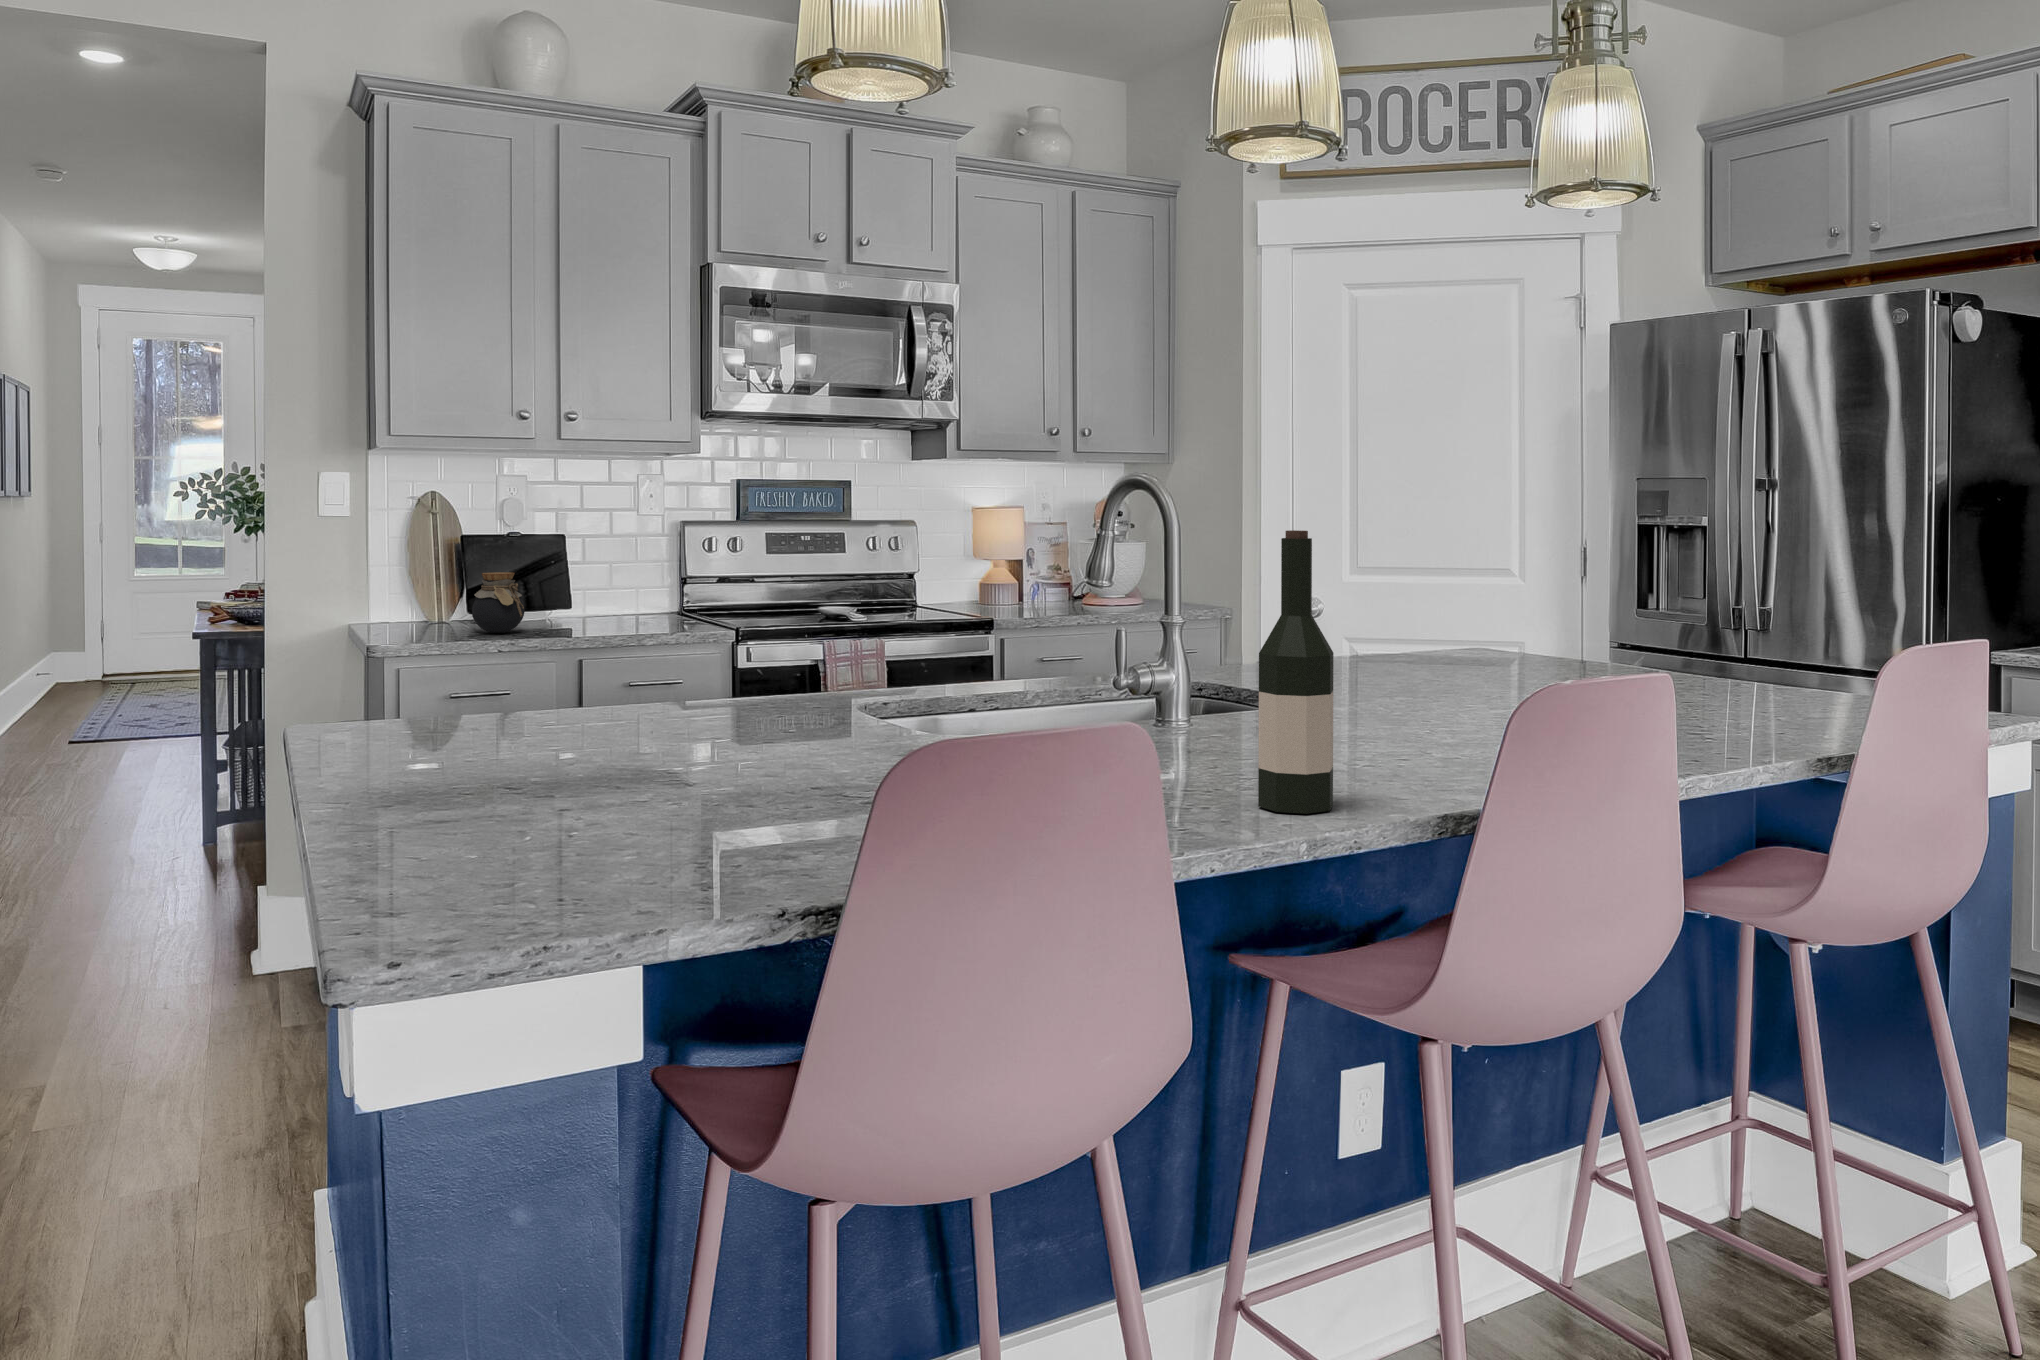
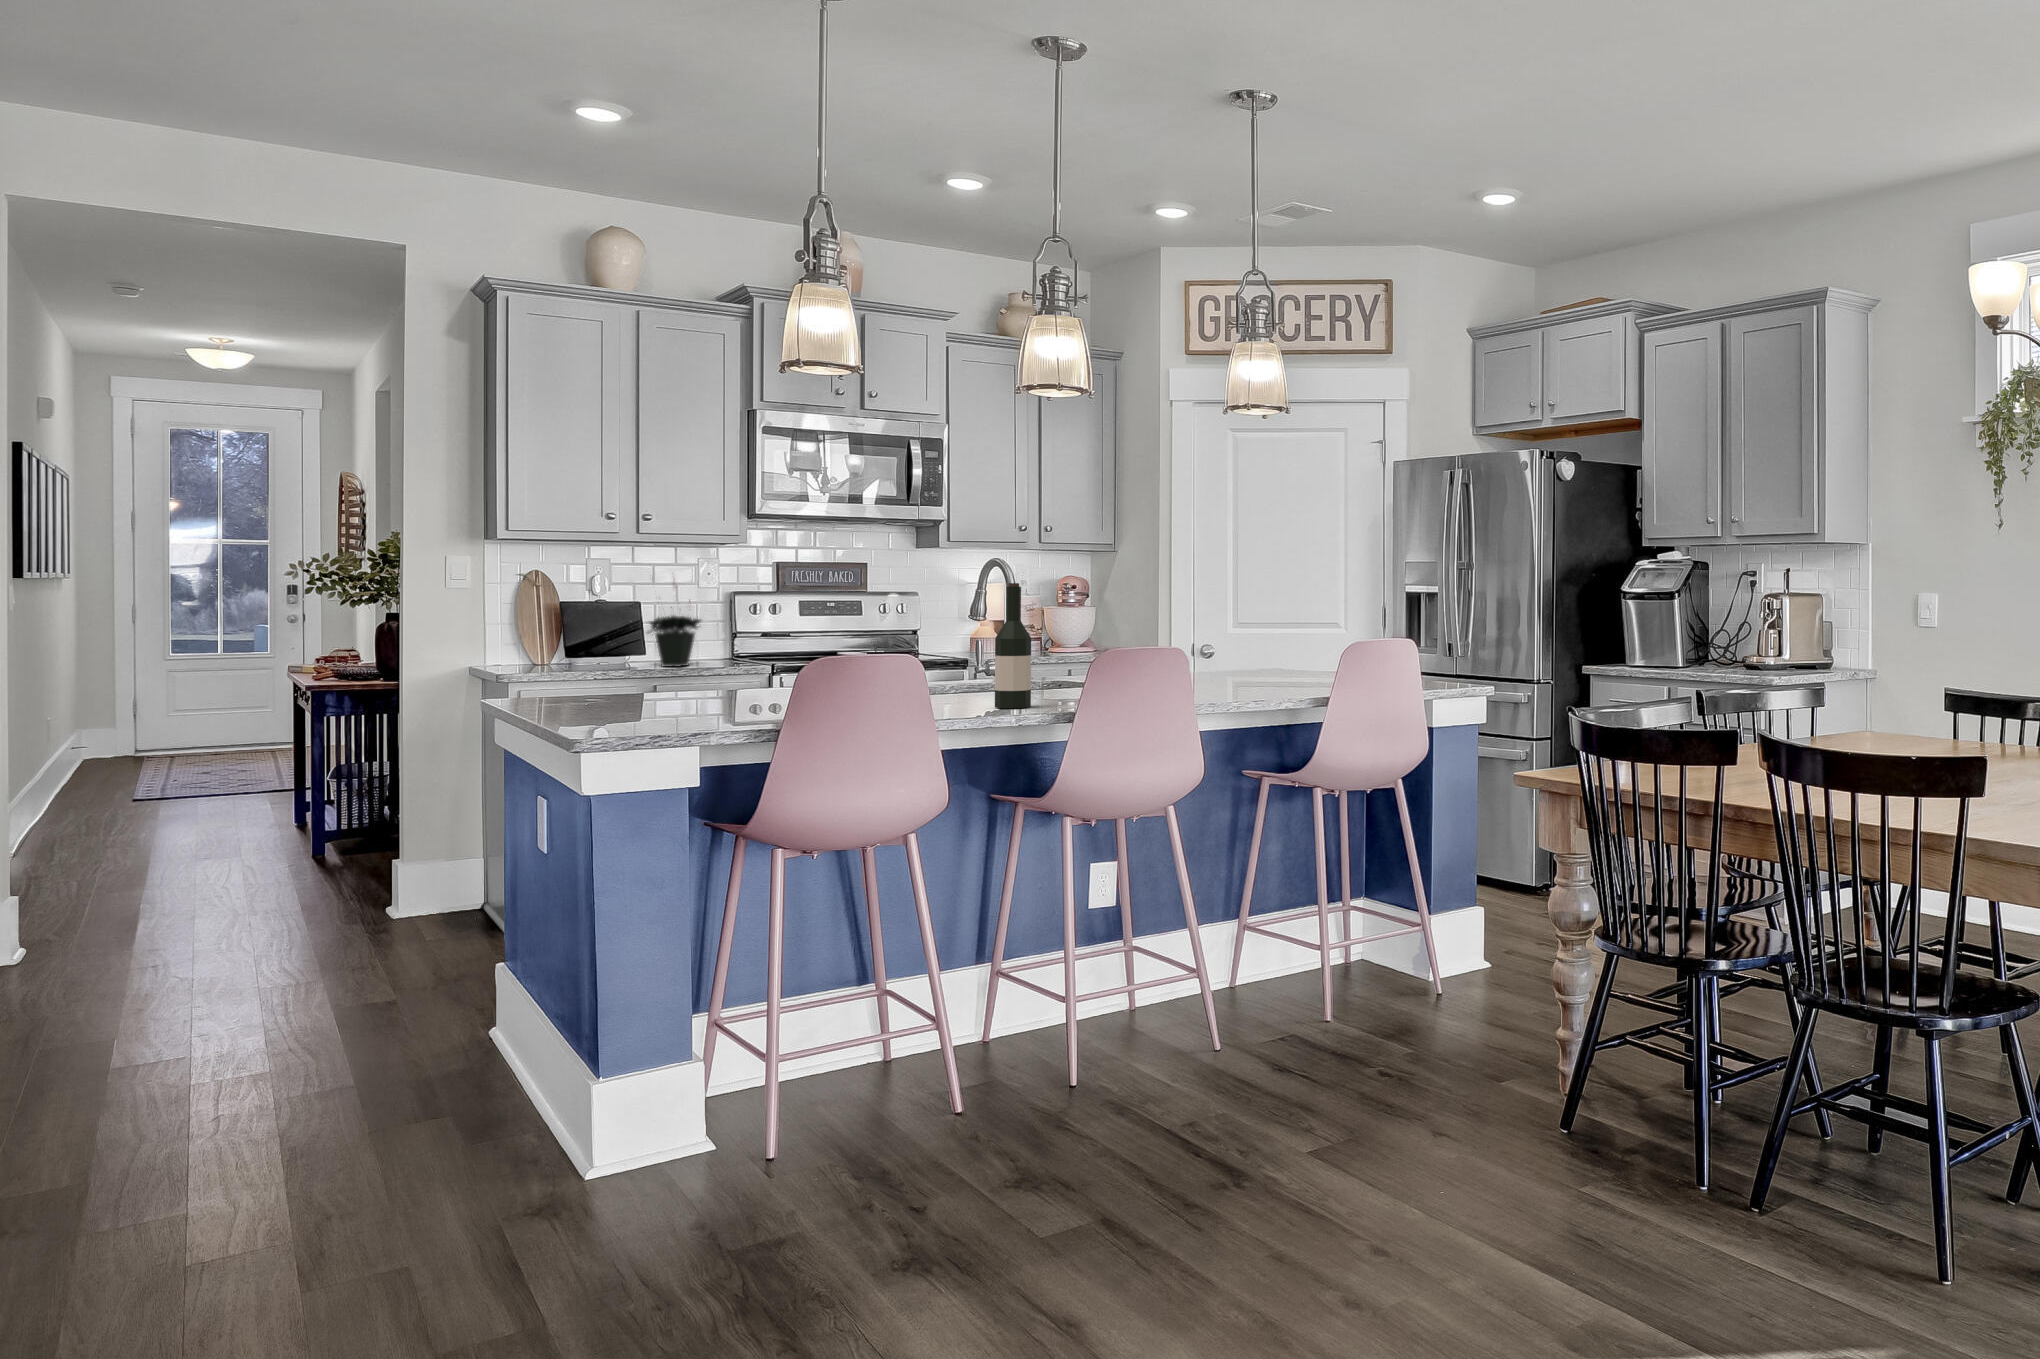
potted plant: none [570,494,645,628] -> present [648,600,701,667]
jar: present [472,572,525,633] -> none [570,627,610,670]

